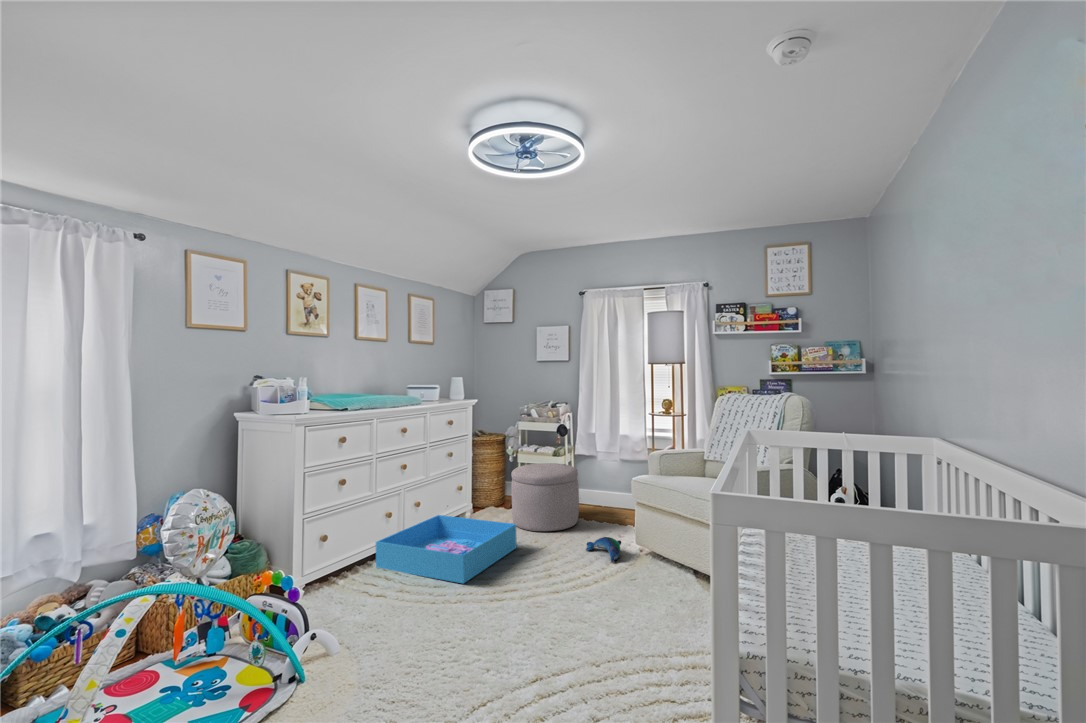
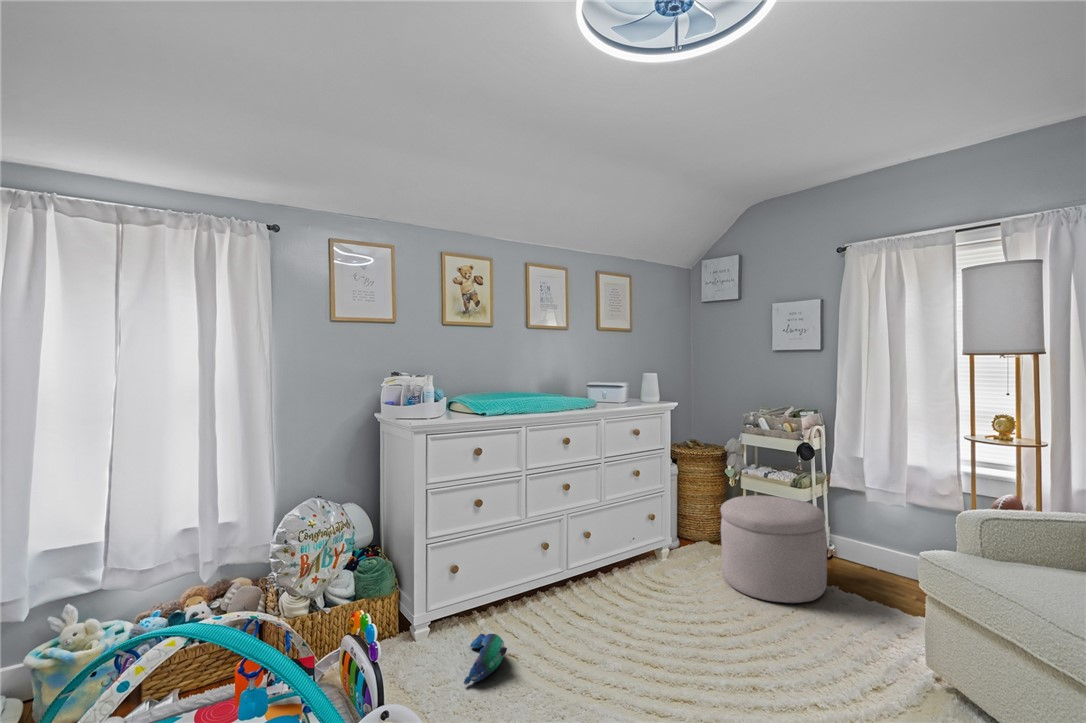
storage bin: present [376,515,517,583] -> none [522,550,713,673]
plush toy: present [586,537,621,562] -> present [464,634,507,685]

